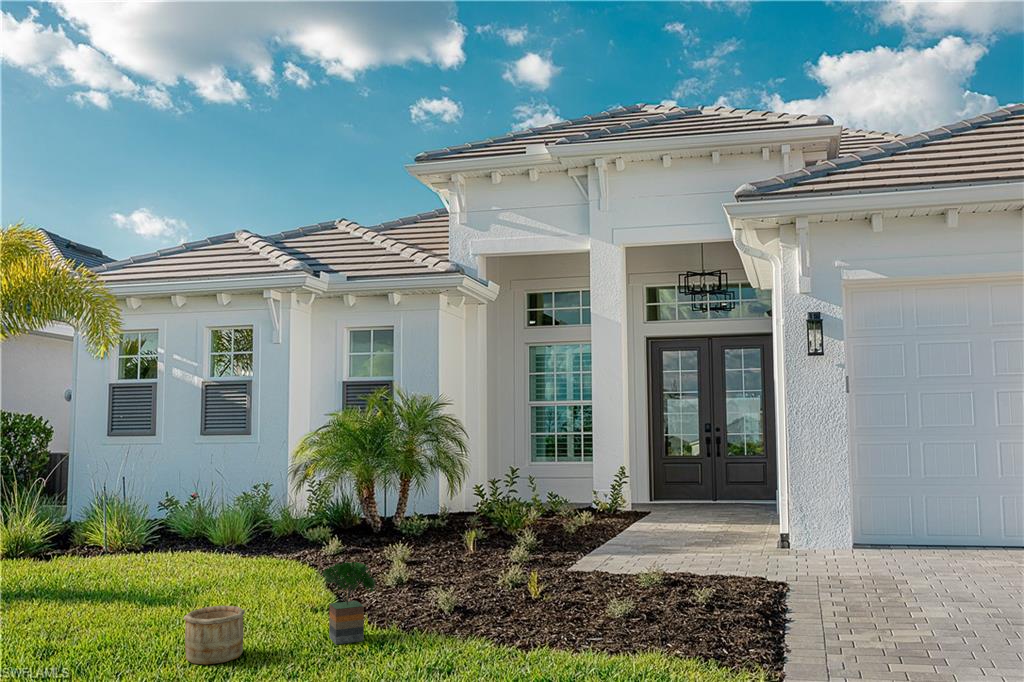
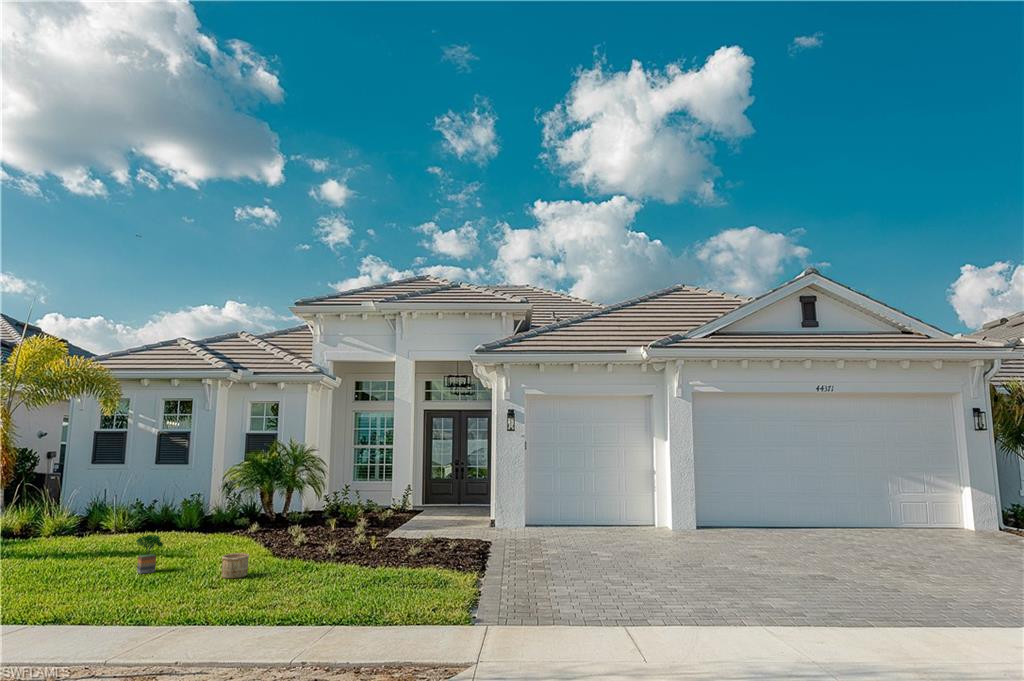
potted tree: present [322,562,375,644] -> present [136,535,163,574]

